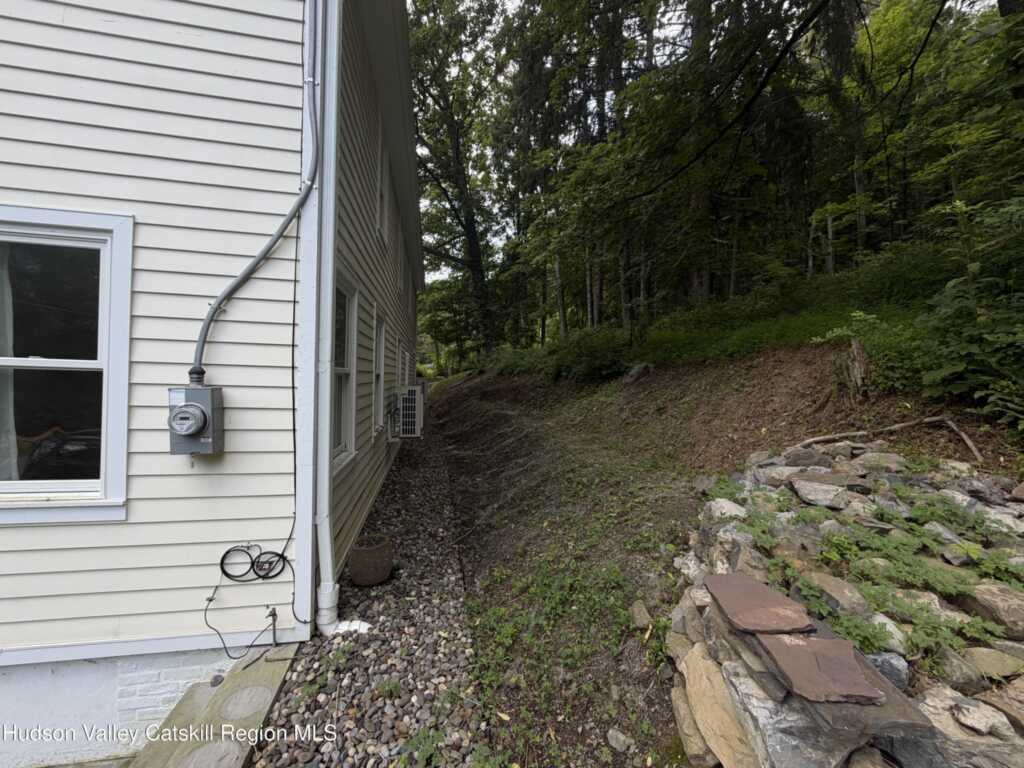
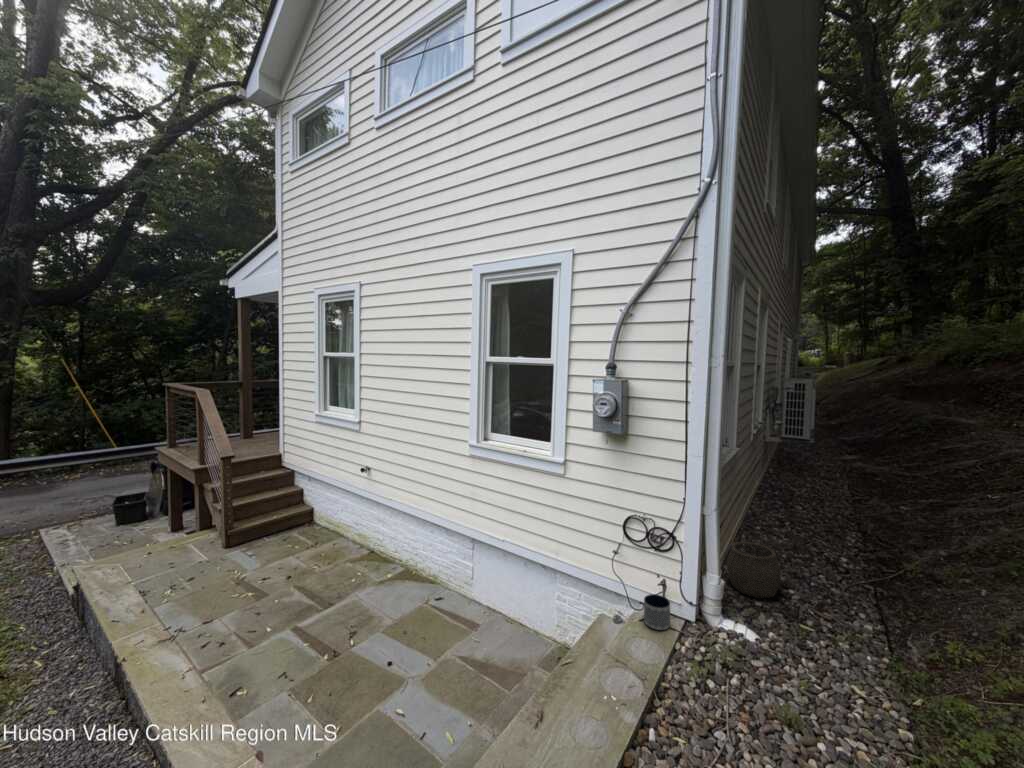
planter: none [248,628,282,671] -> present [644,594,670,630]

